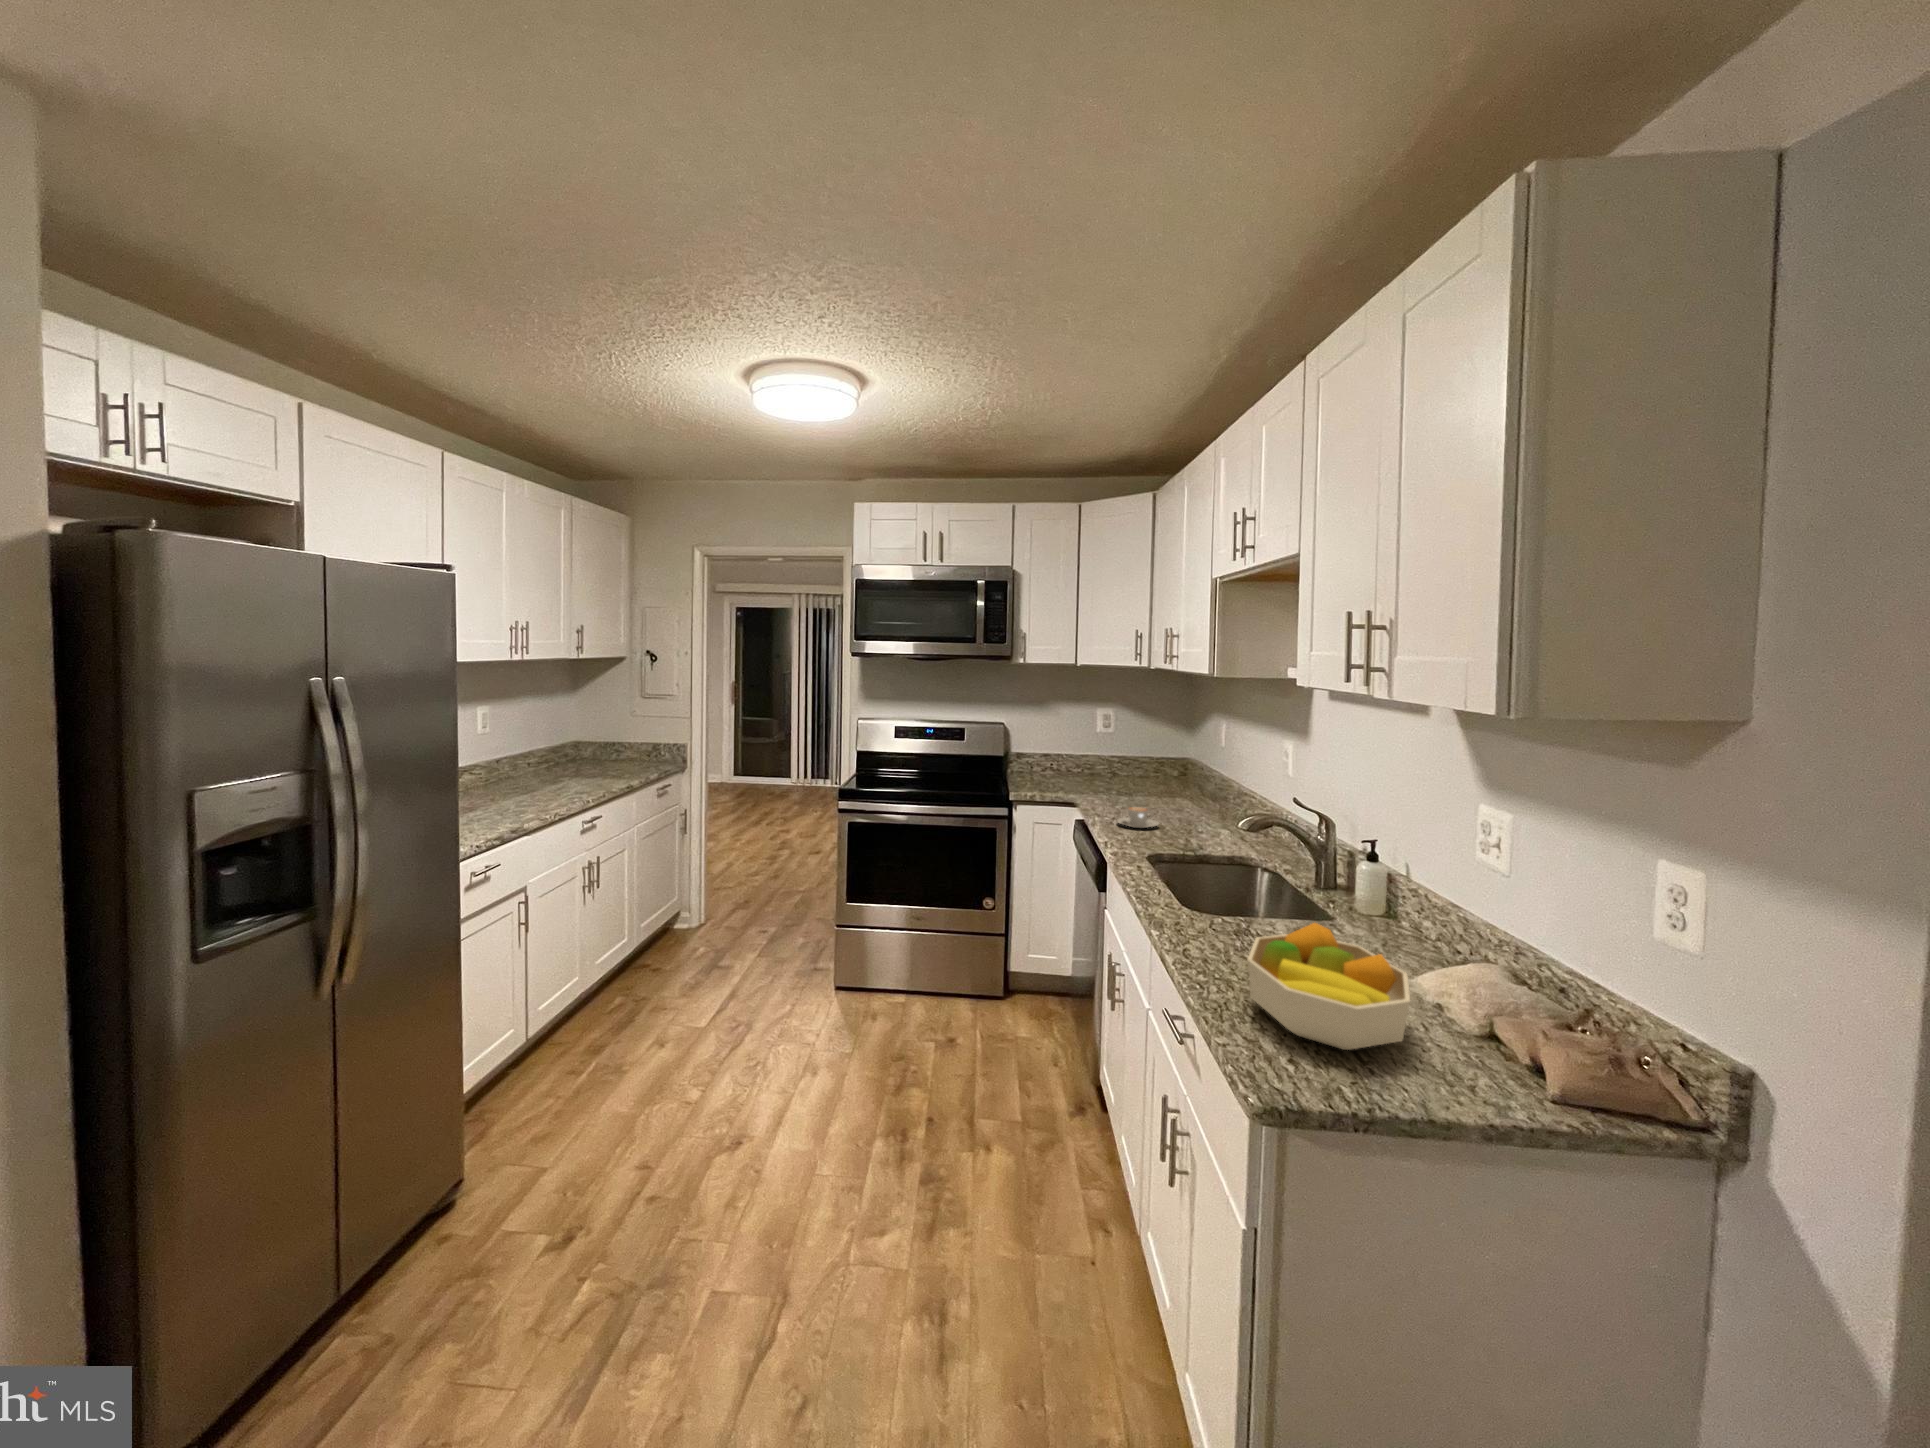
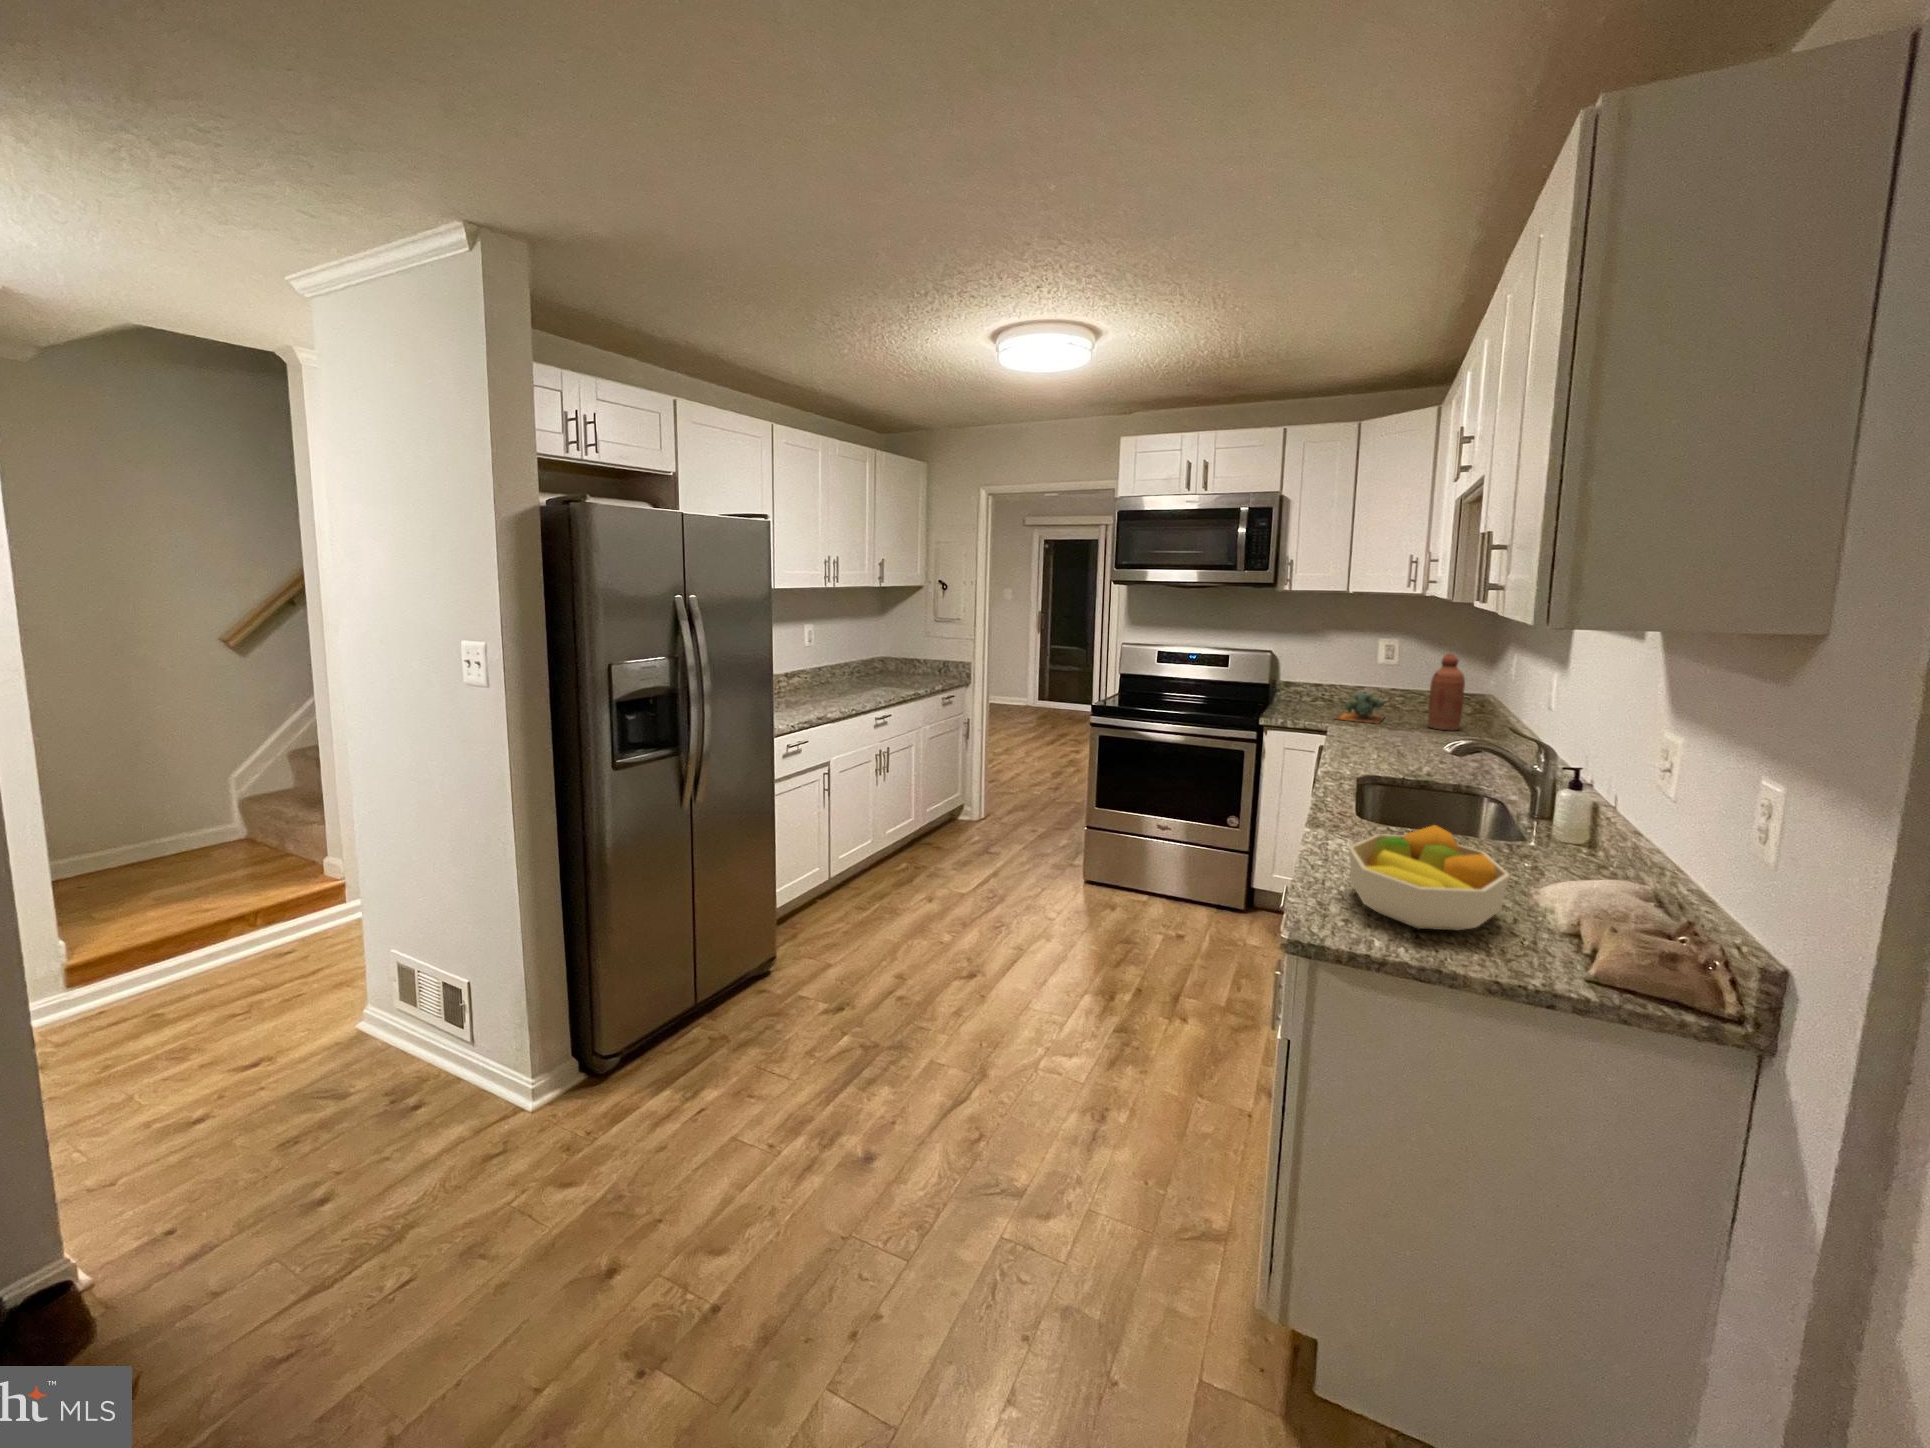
bottle: none [1155,722,1184,795] -> present [1428,653,1465,731]
succulent plant: none [1074,761,1116,793] -> present [1335,692,1384,724]
coffee cup: present [1117,807,1159,828] -> none [1354,734,1401,755]

